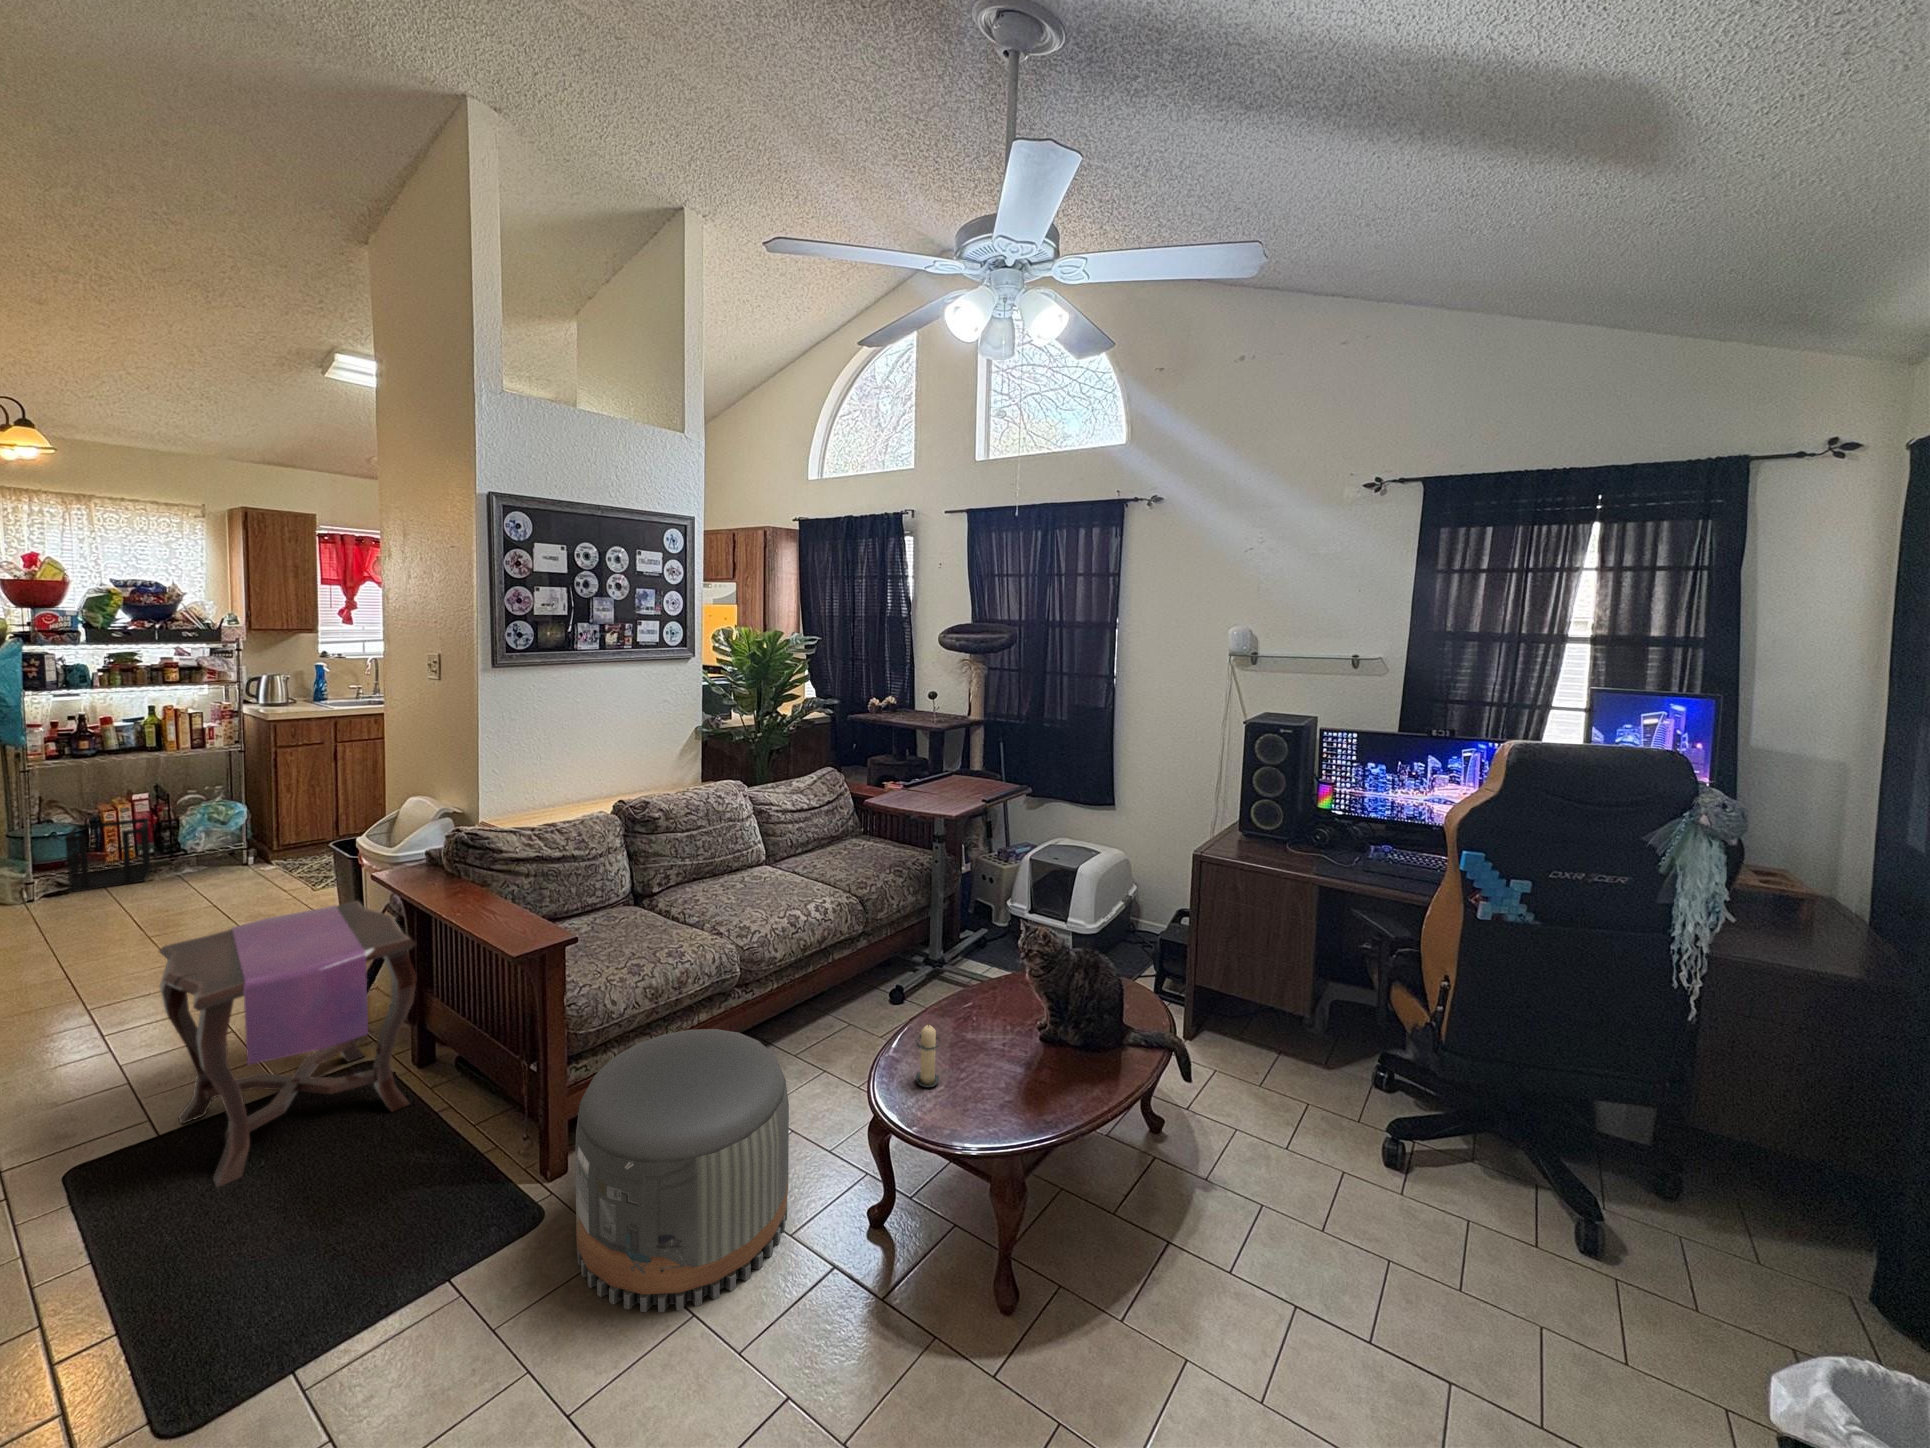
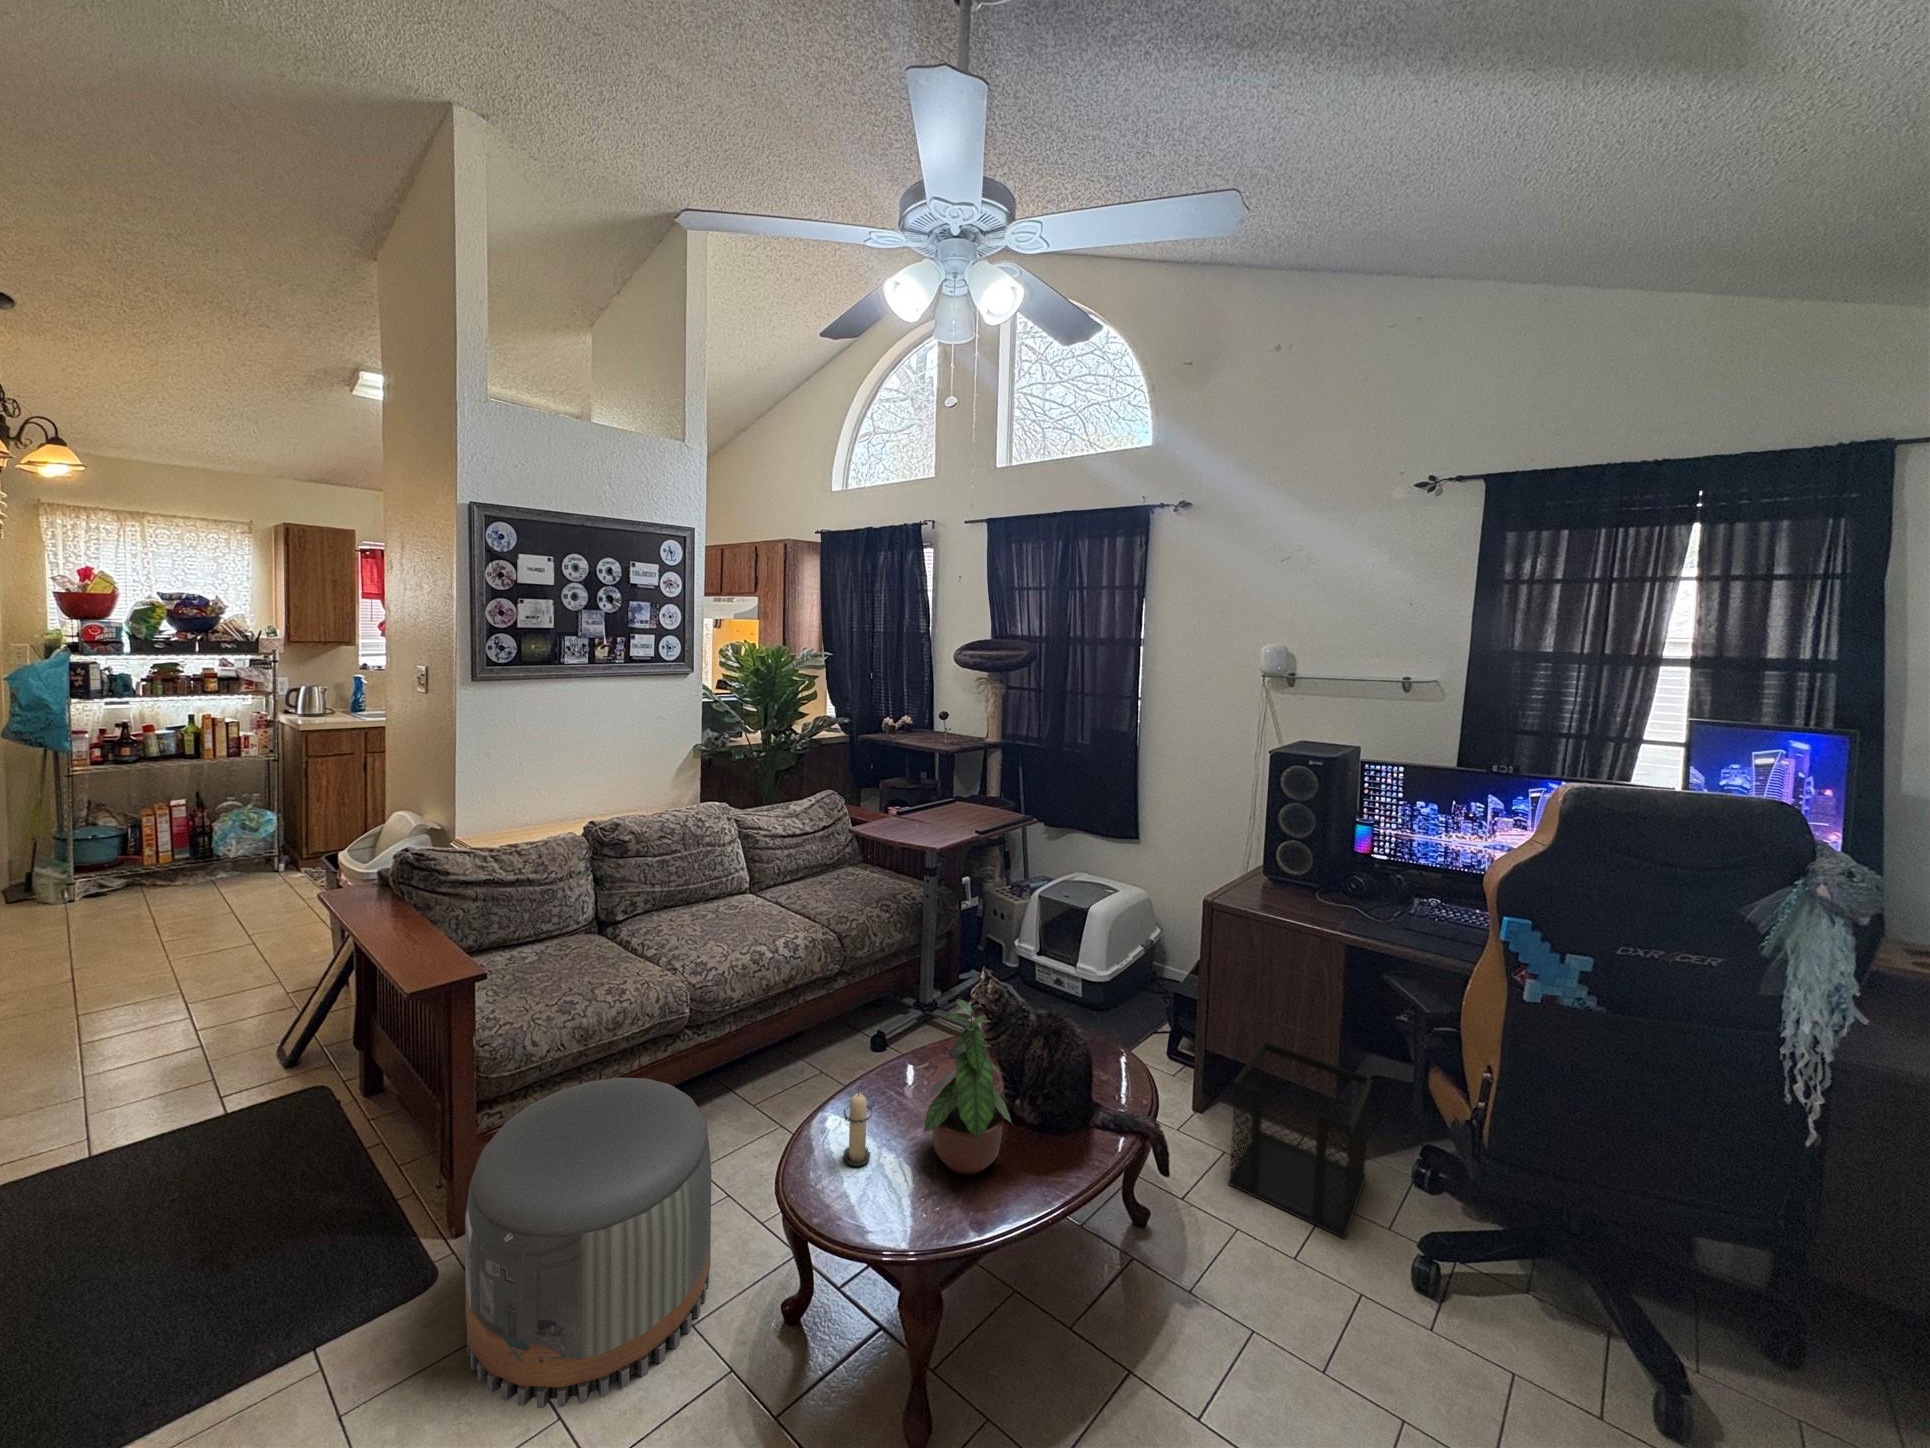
wastebasket: present [65,818,151,892] -> present [1228,1042,1371,1238]
side table: present [159,901,417,1187] -> none [96,918,359,1218]
potted plant: none [977,938,1064,1088] -> present [923,1000,1012,1174]

